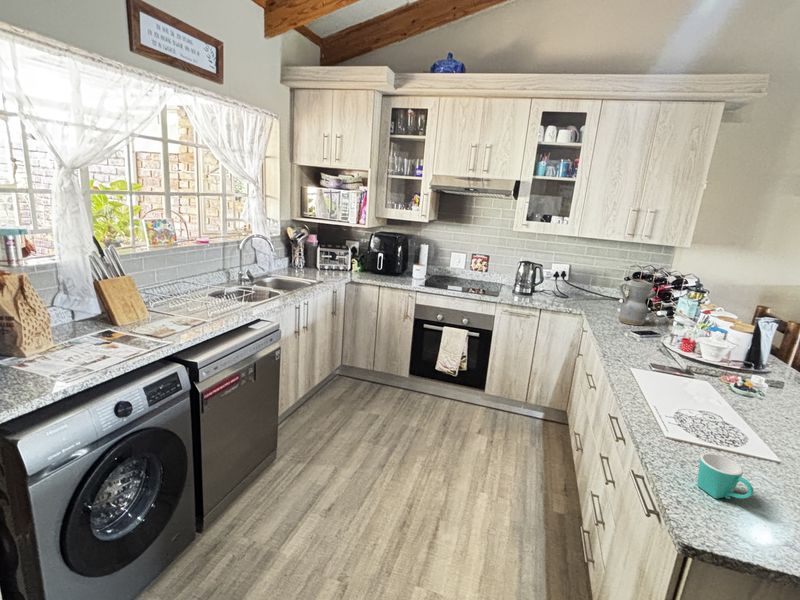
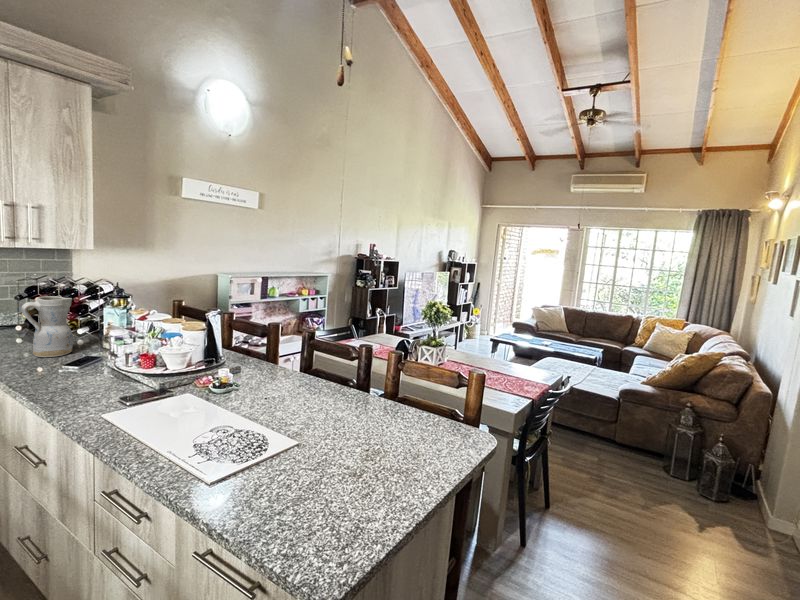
mug: present [697,453,754,499] -> none [274,472,329,522]

